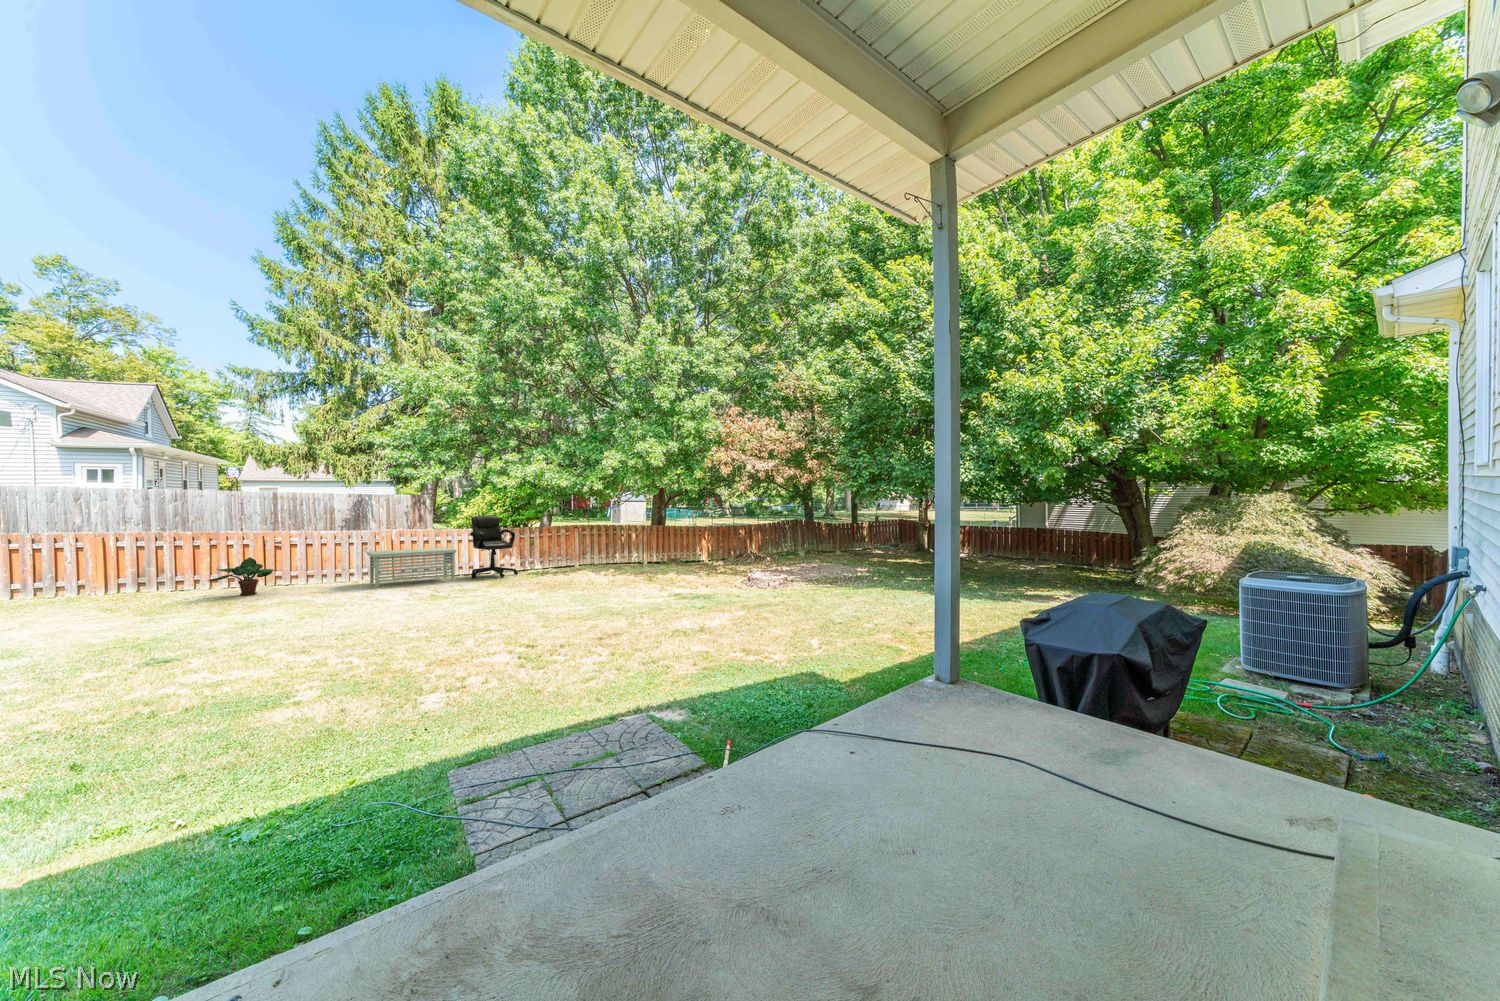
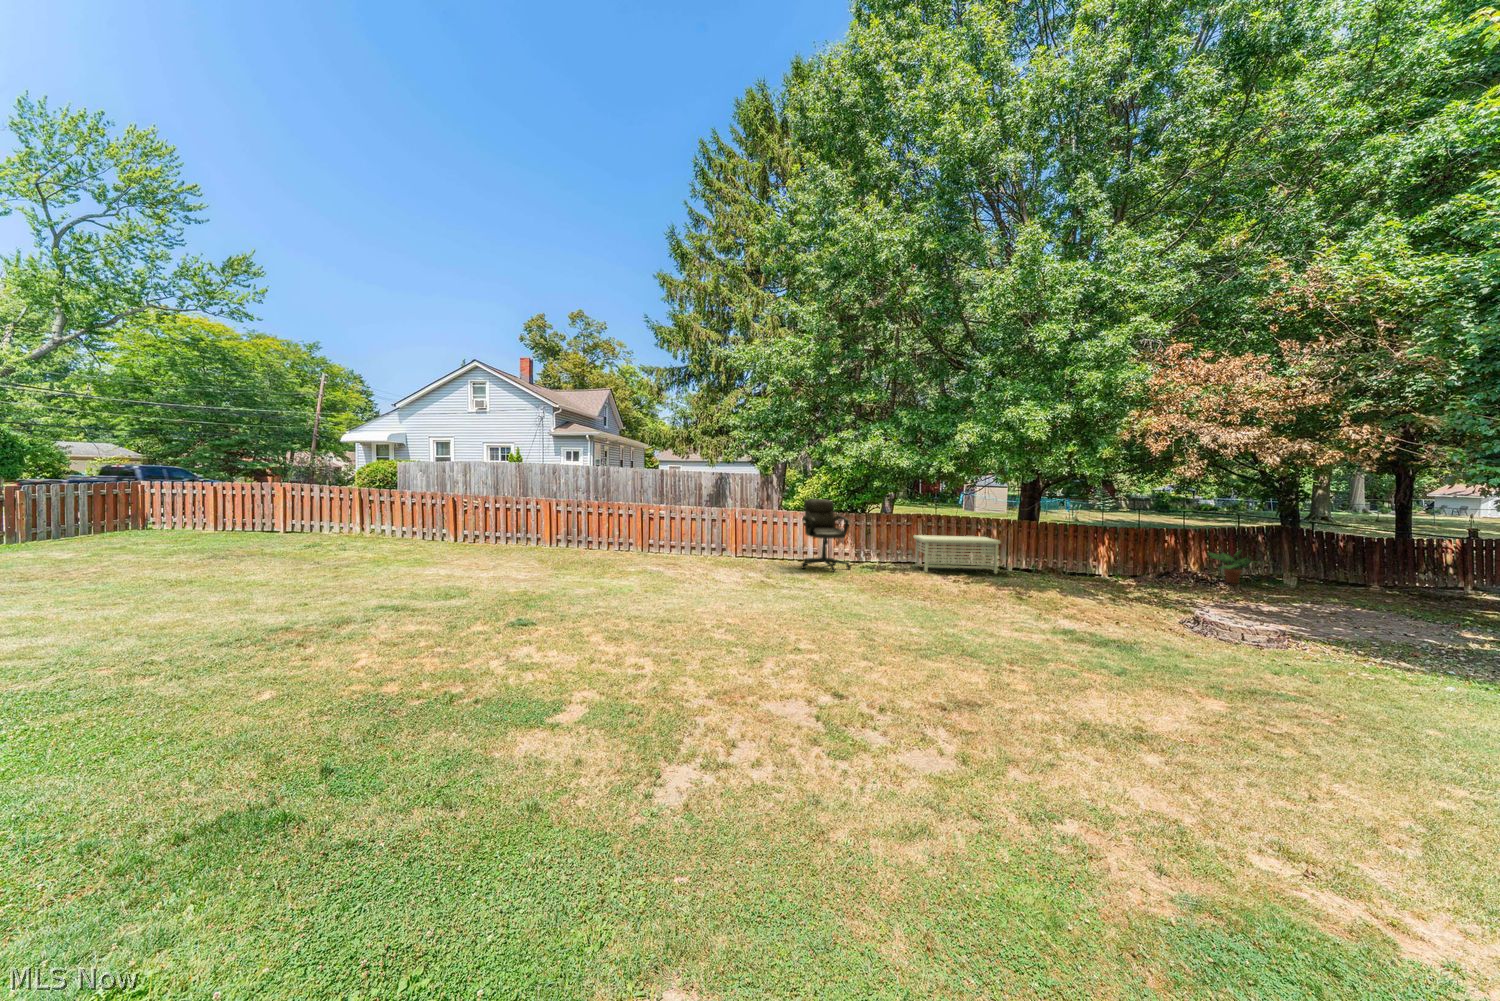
storage bench: present [367,548,456,587] -> present [913,535,1000,573]
potted plant: present [209,557,276,596] -> present [1208,550,1252,584]

